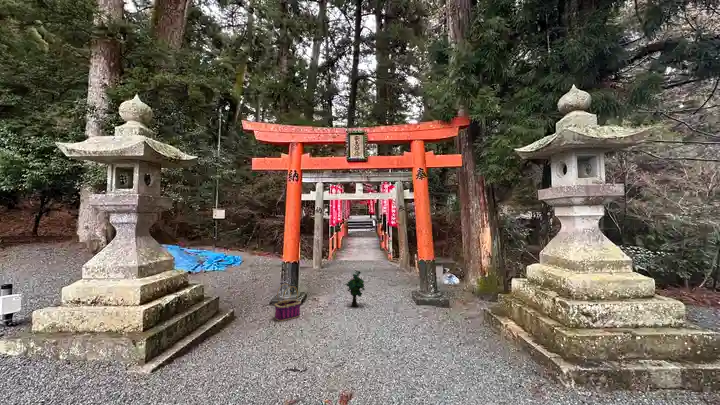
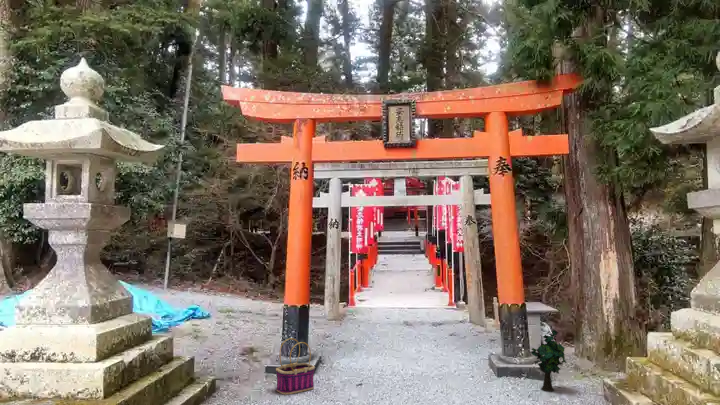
decorative plant: present [346,271,365,307] -> present [530,330,566,392]

